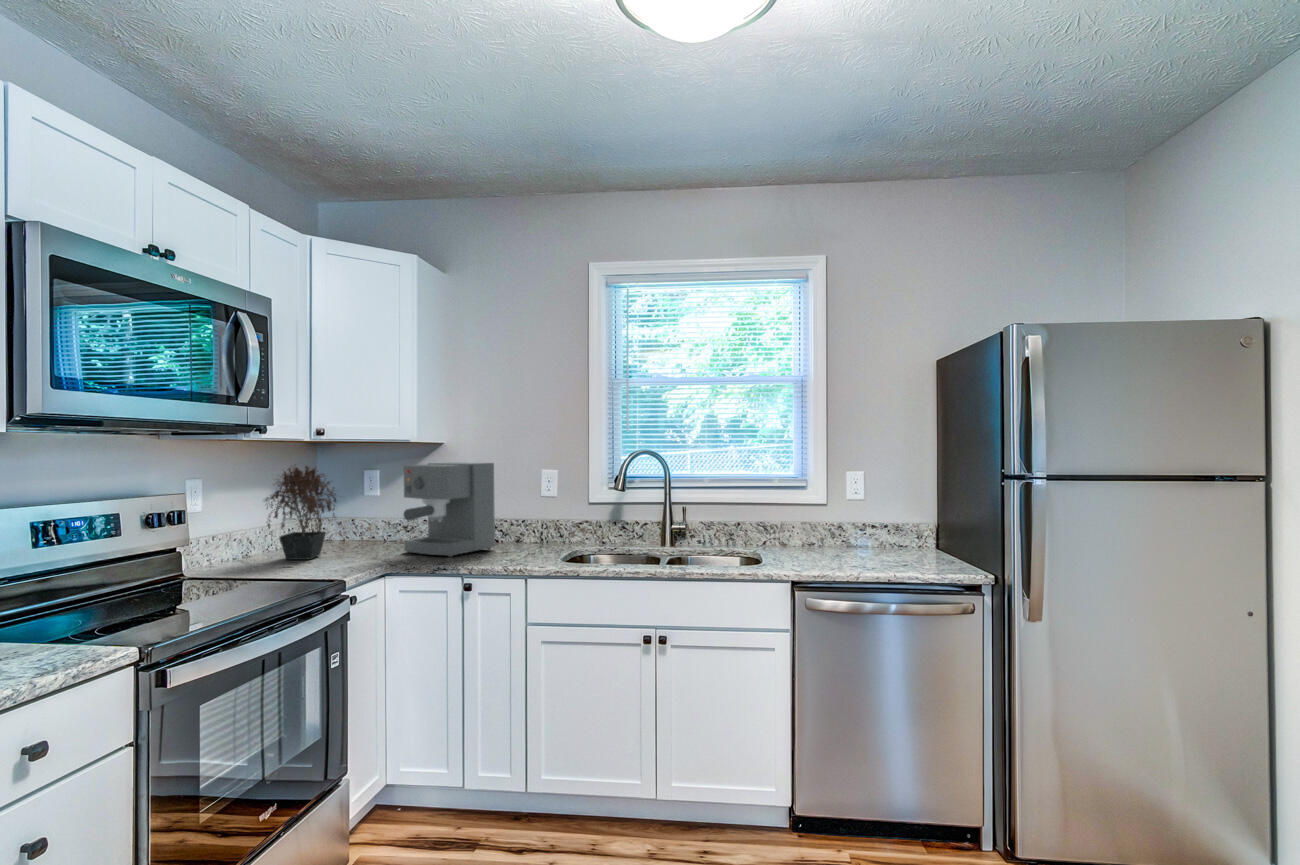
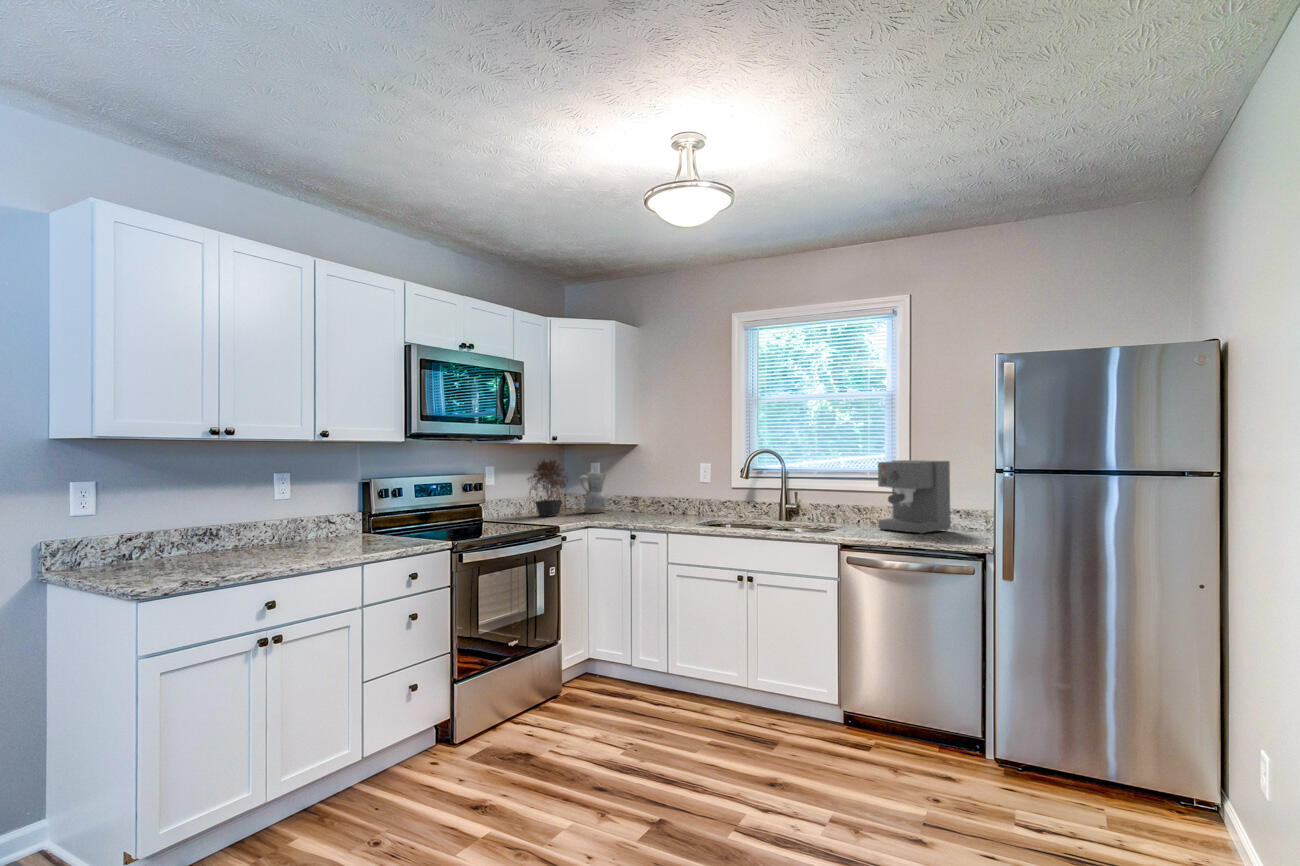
coffee maker: present [404,462,495,557] -> present [878,460,951,534]
ceramic pitcher: none [349,486,392,547] -> present [579,473,606,513]

